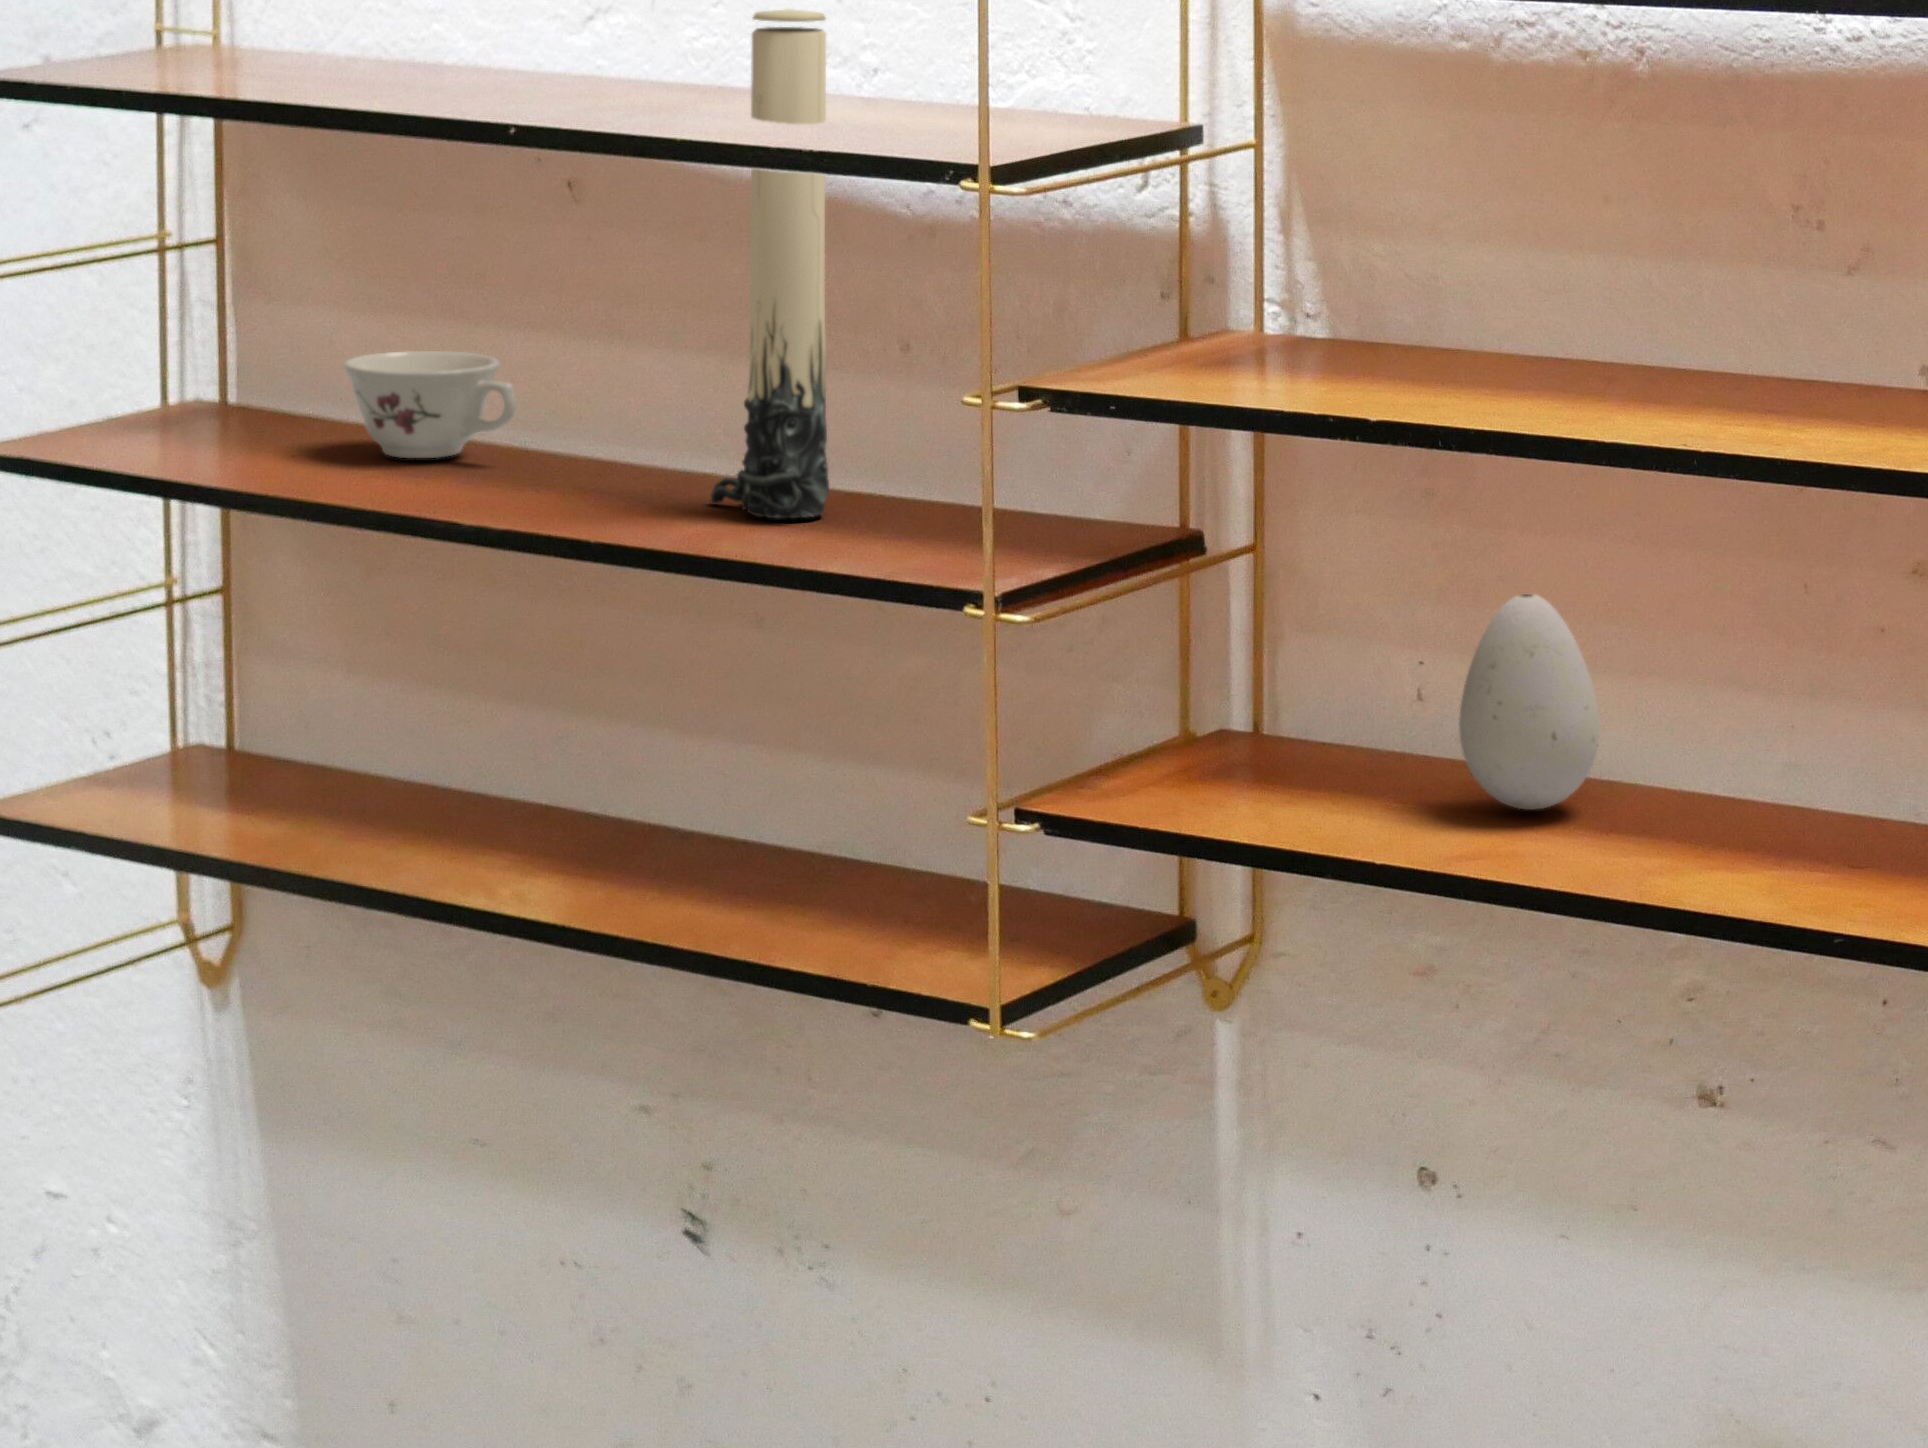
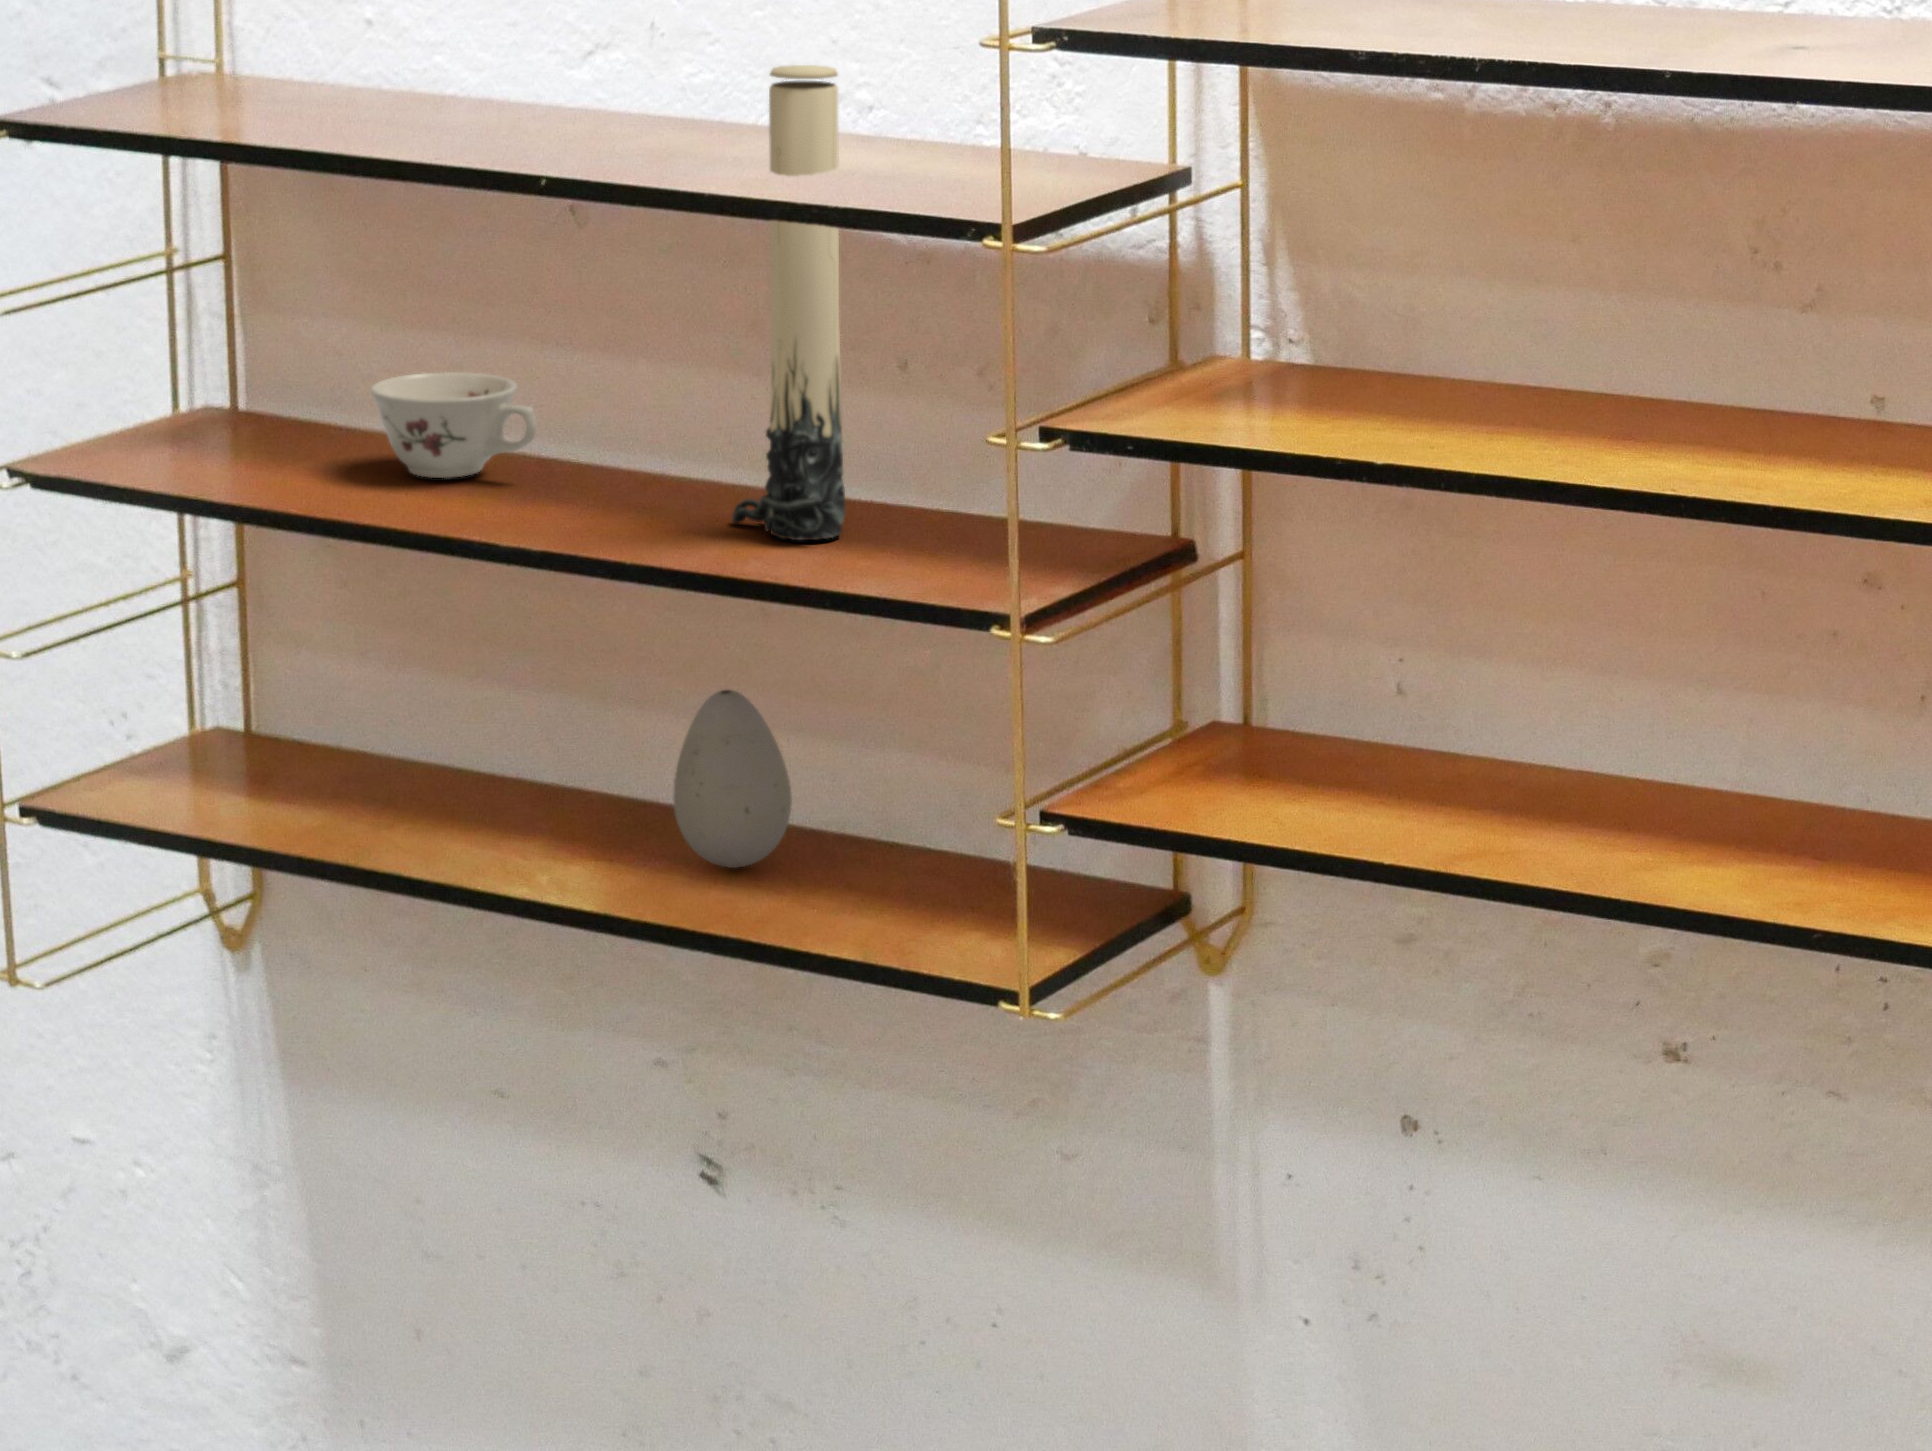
decorative egg: present [1459,594,1600,810] -> present [673,690,792,868]

